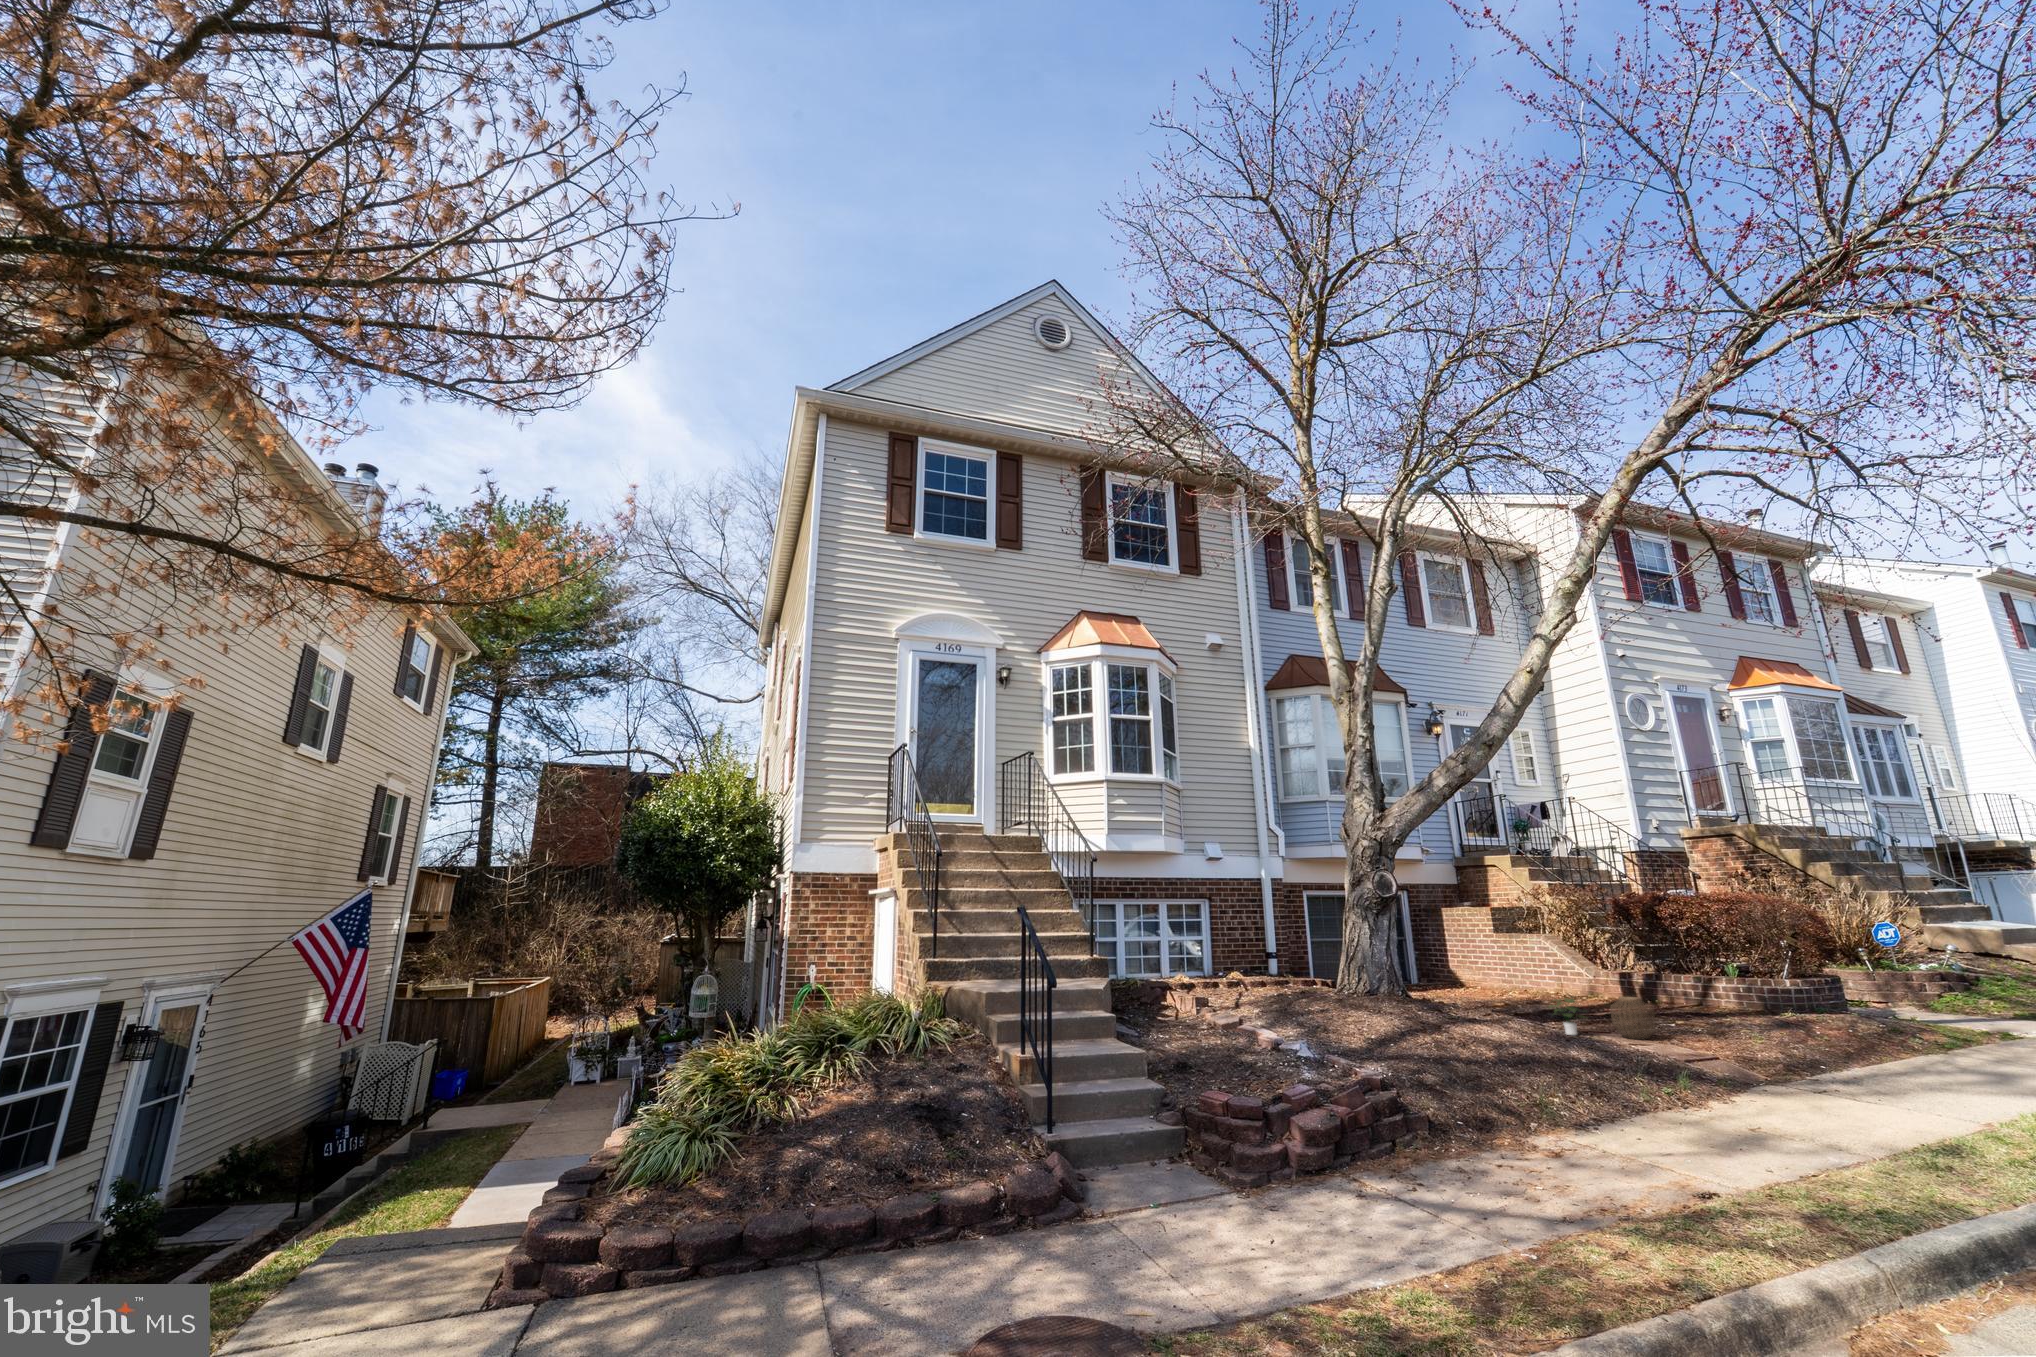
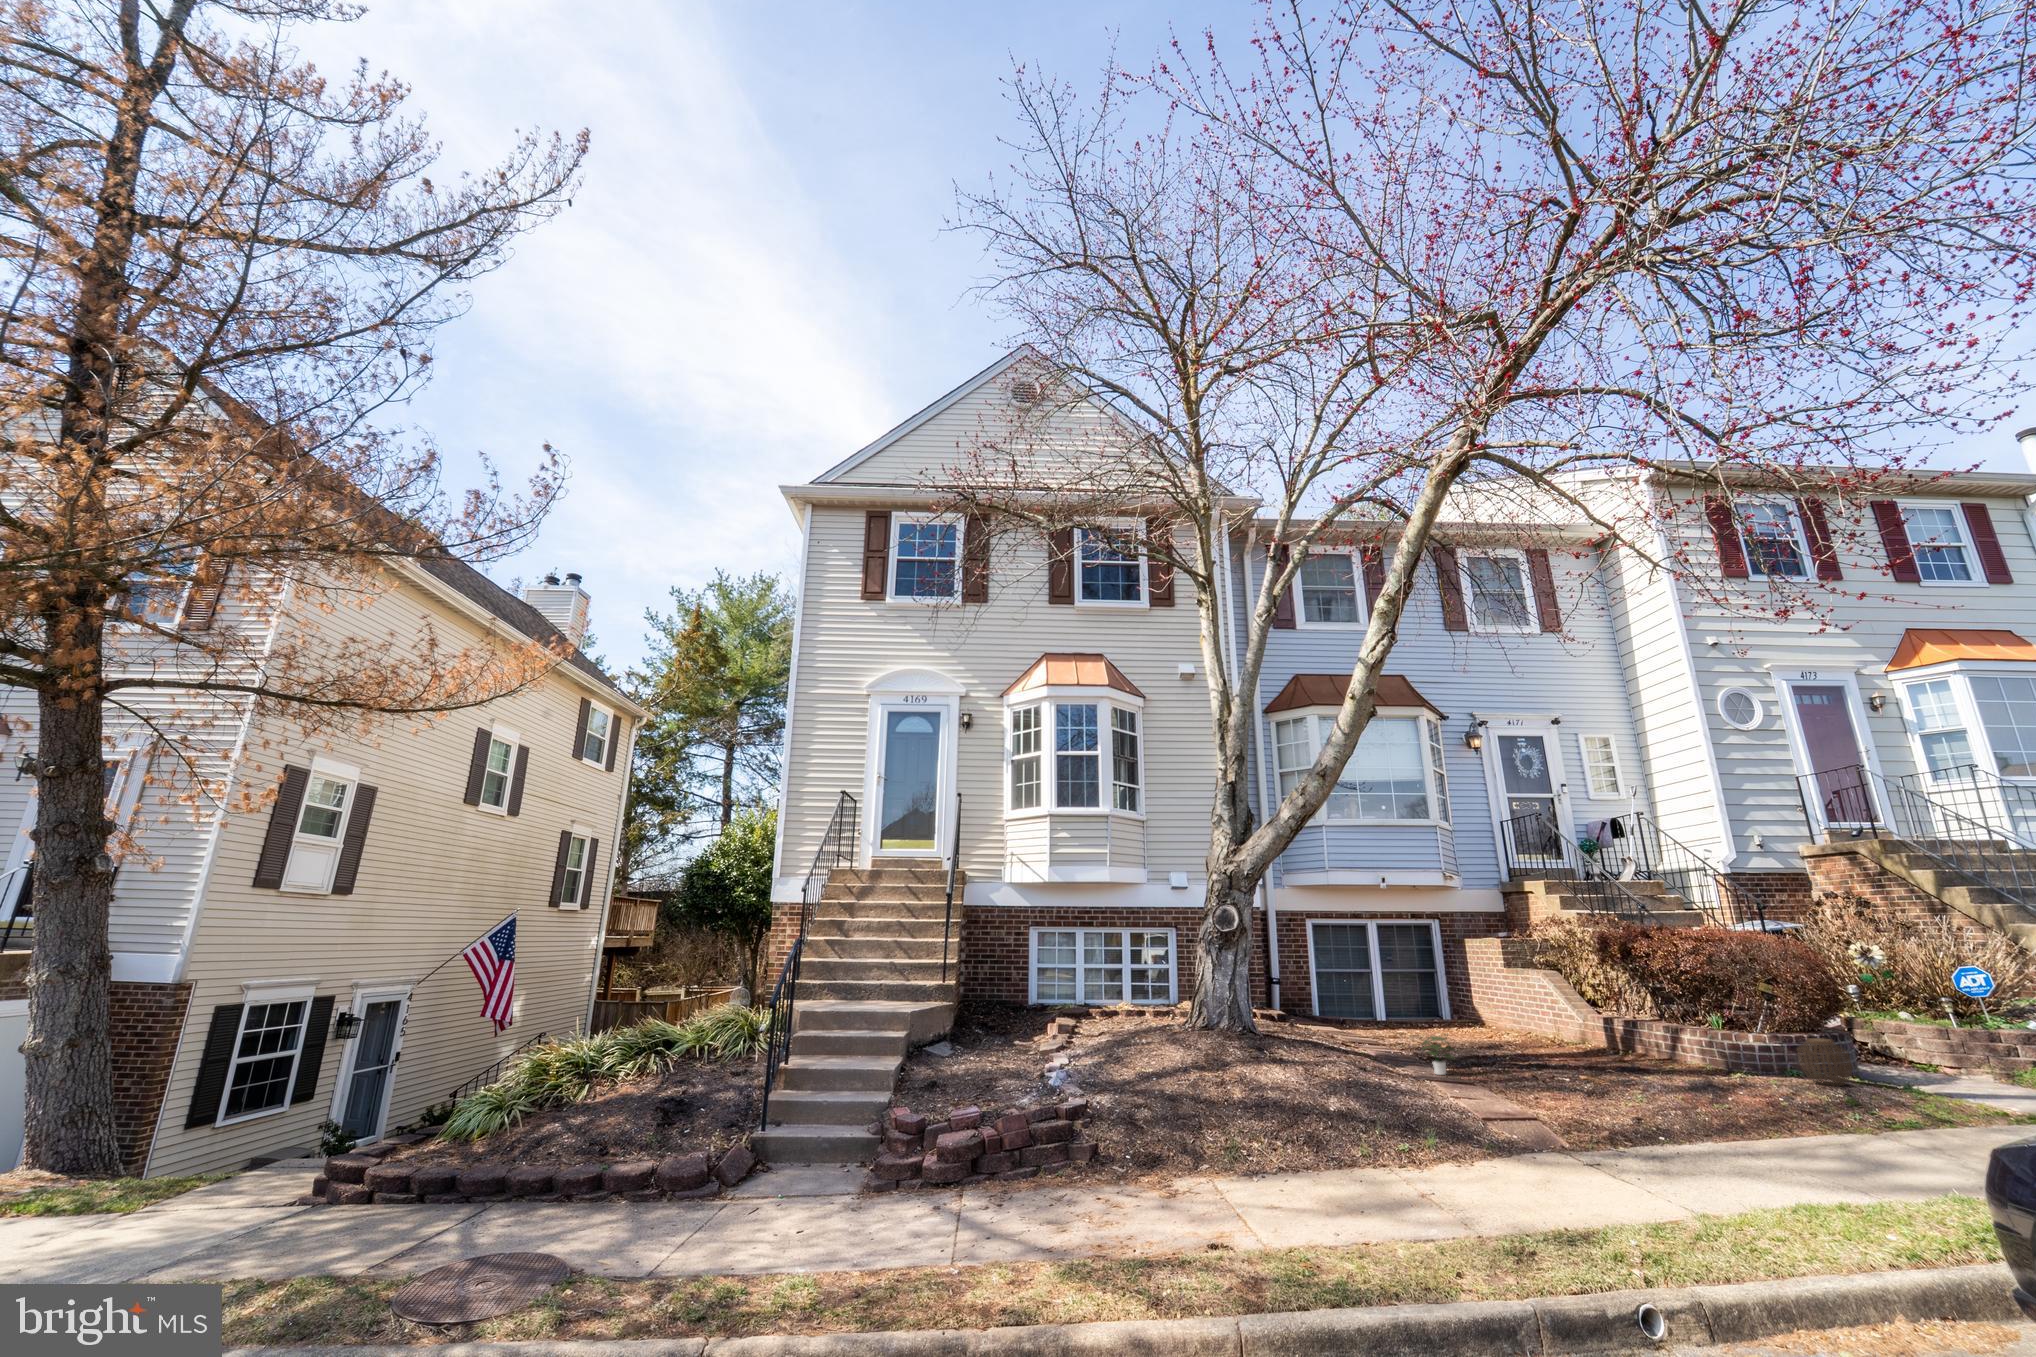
woven basket: present [1610,997,1655,1039] -> present [1797,1038,1852,1086]

